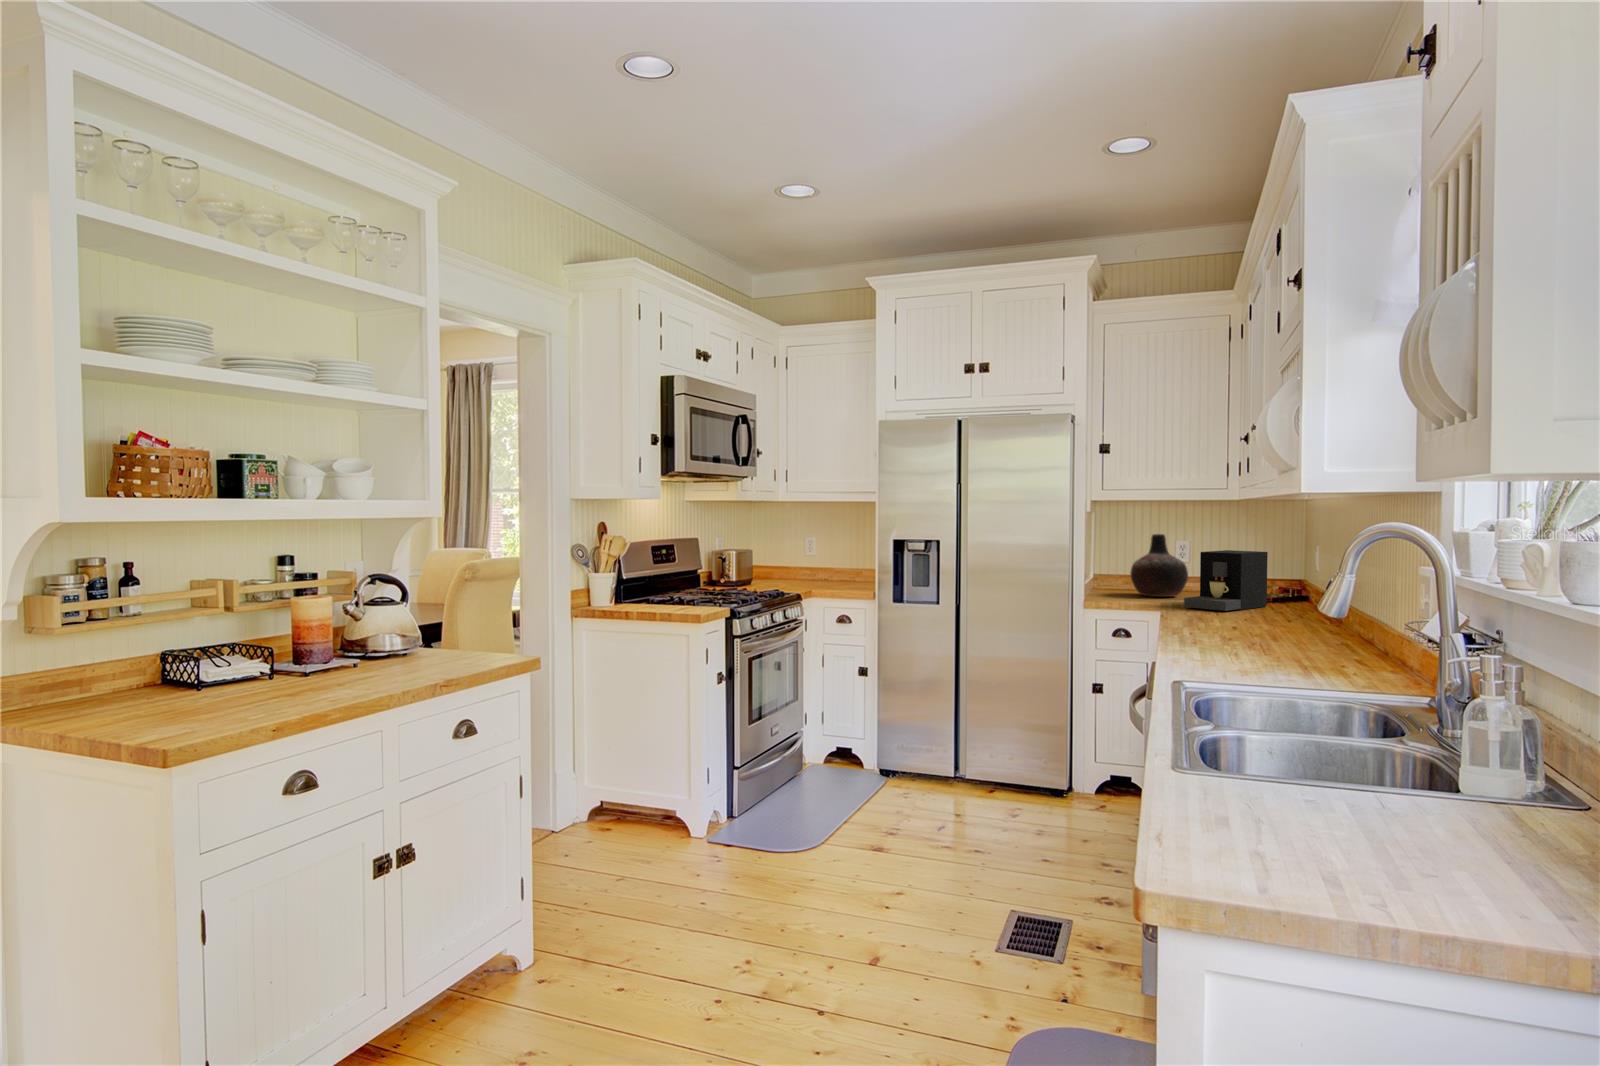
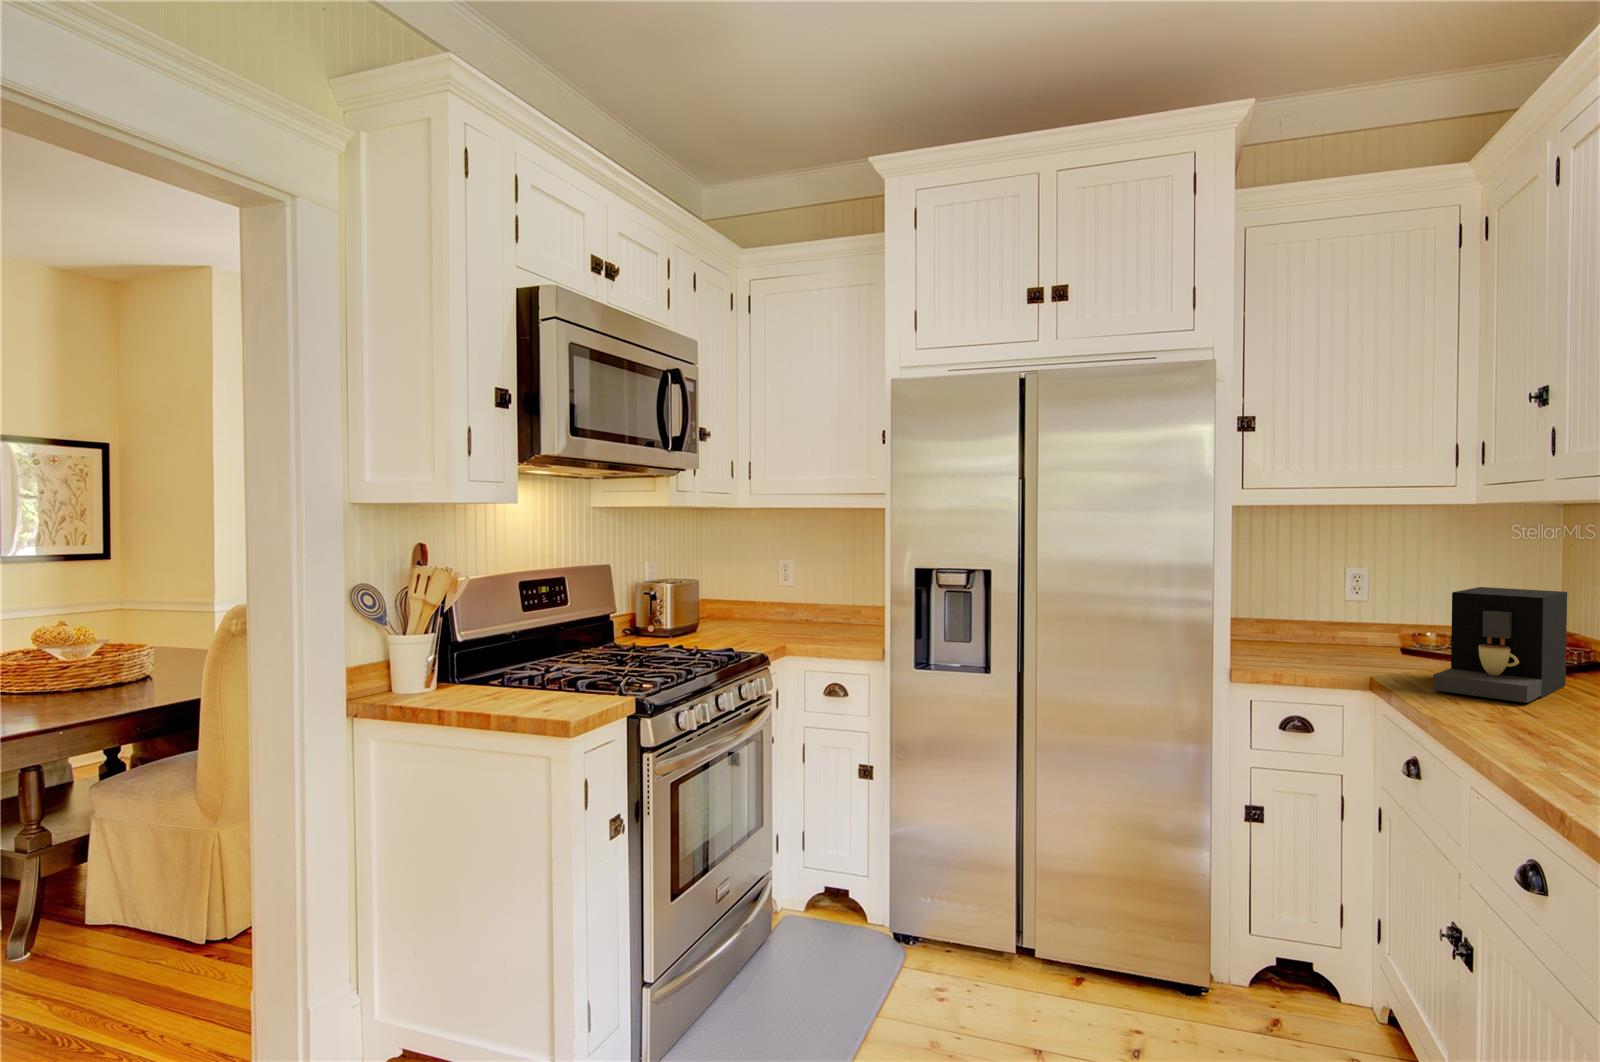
vase: present [1130,534,1188,597] -> none [1292,557,1393,659]

